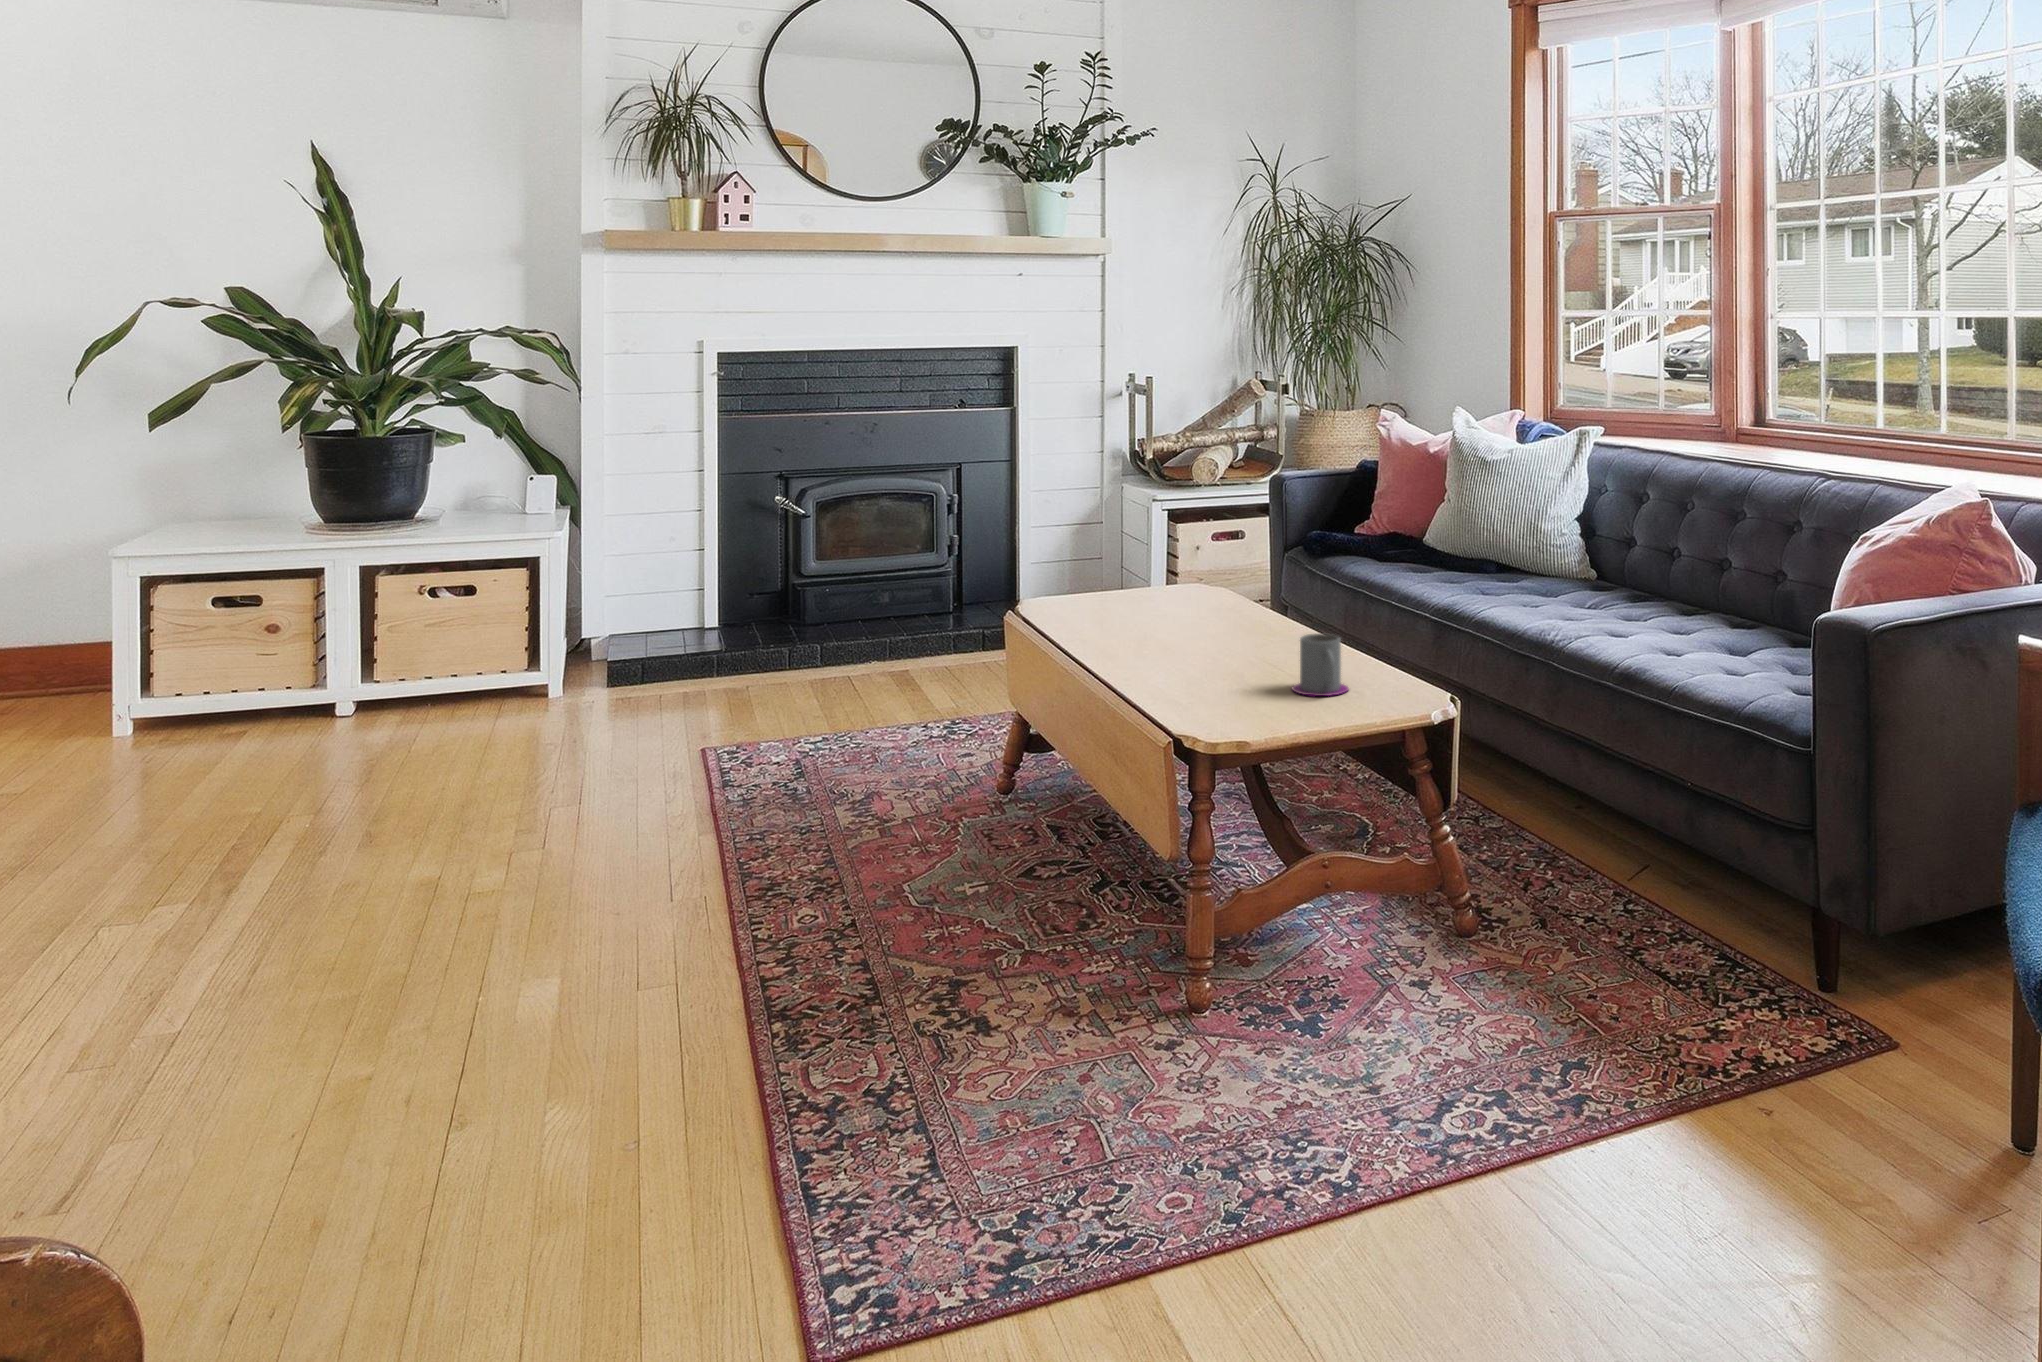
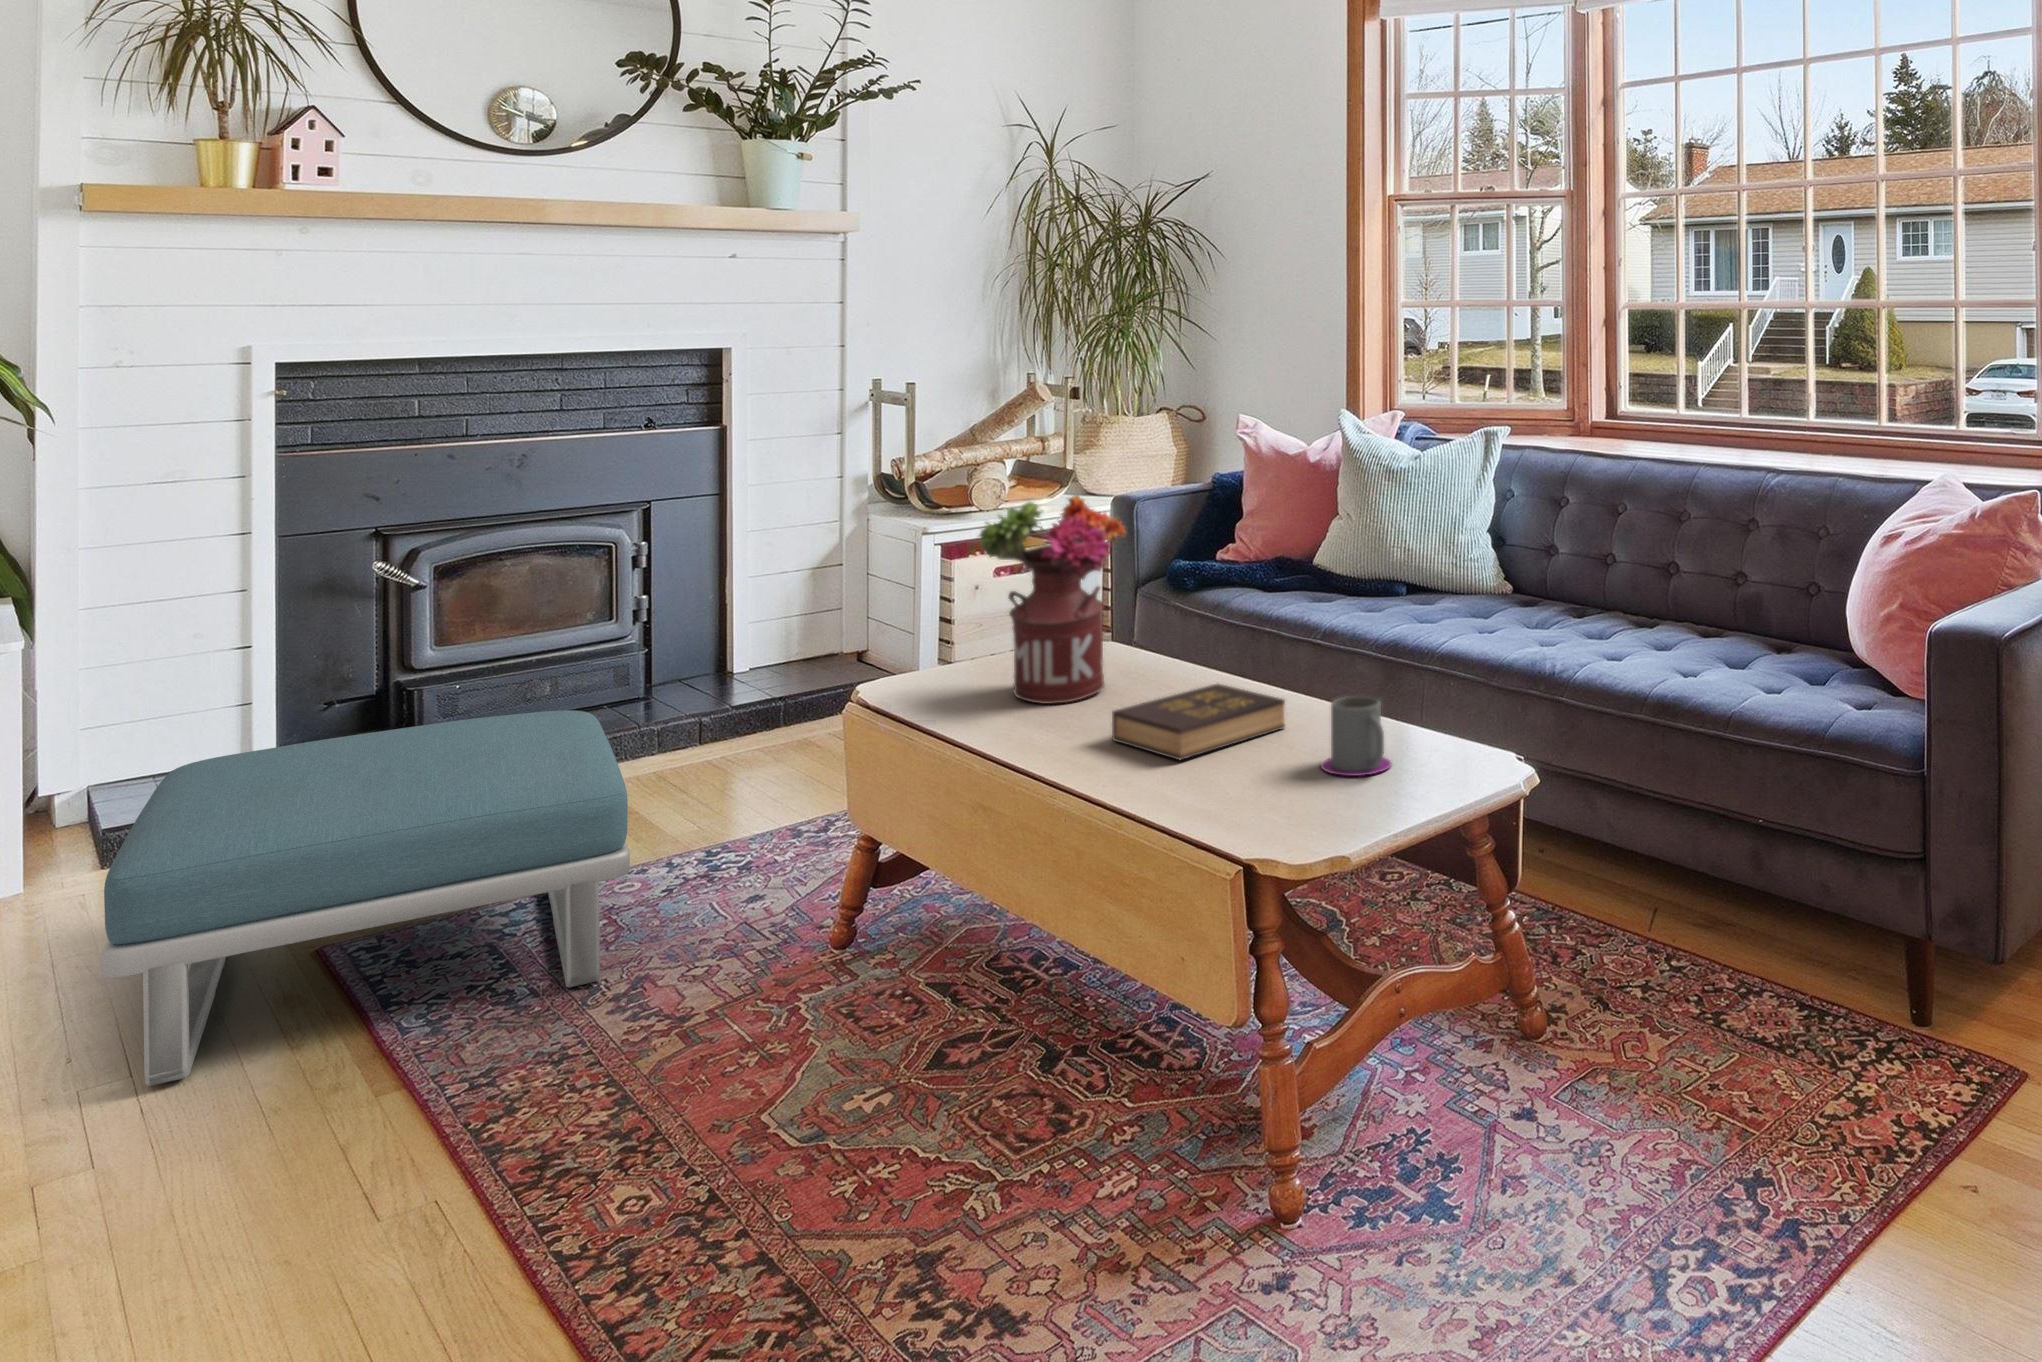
flower arrangement: none [1090,464,1204,626] -> present [979,495,1125,704]
footstool: none [568,607,879,811] -> present [100,710,630,1086]
hardback book: none [1160,620,1292,671] -> present [1112,684,1285,760]

